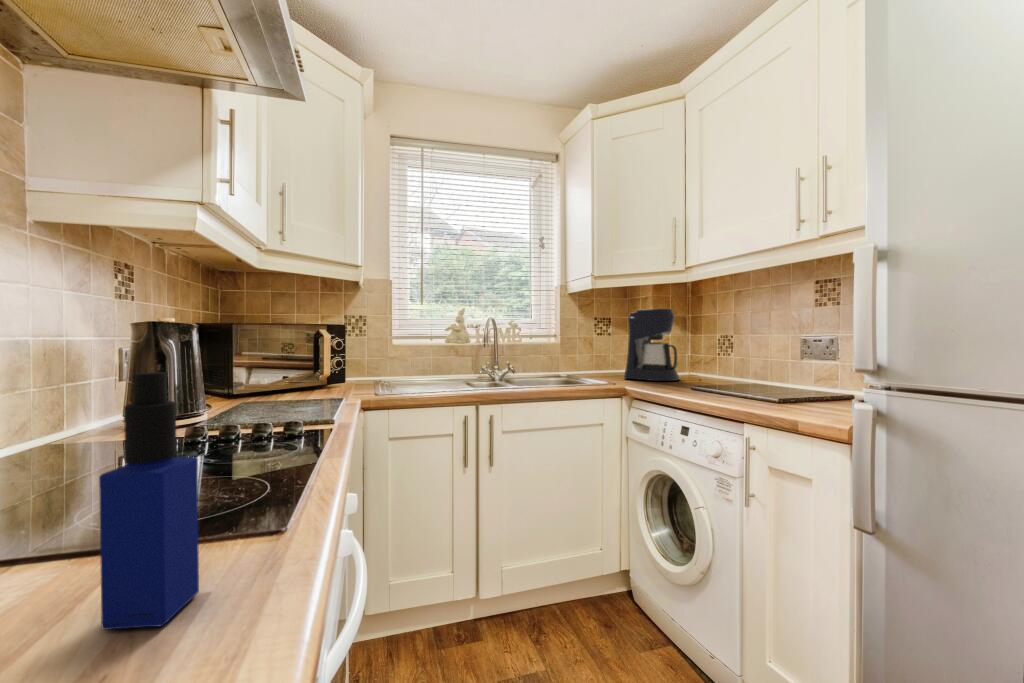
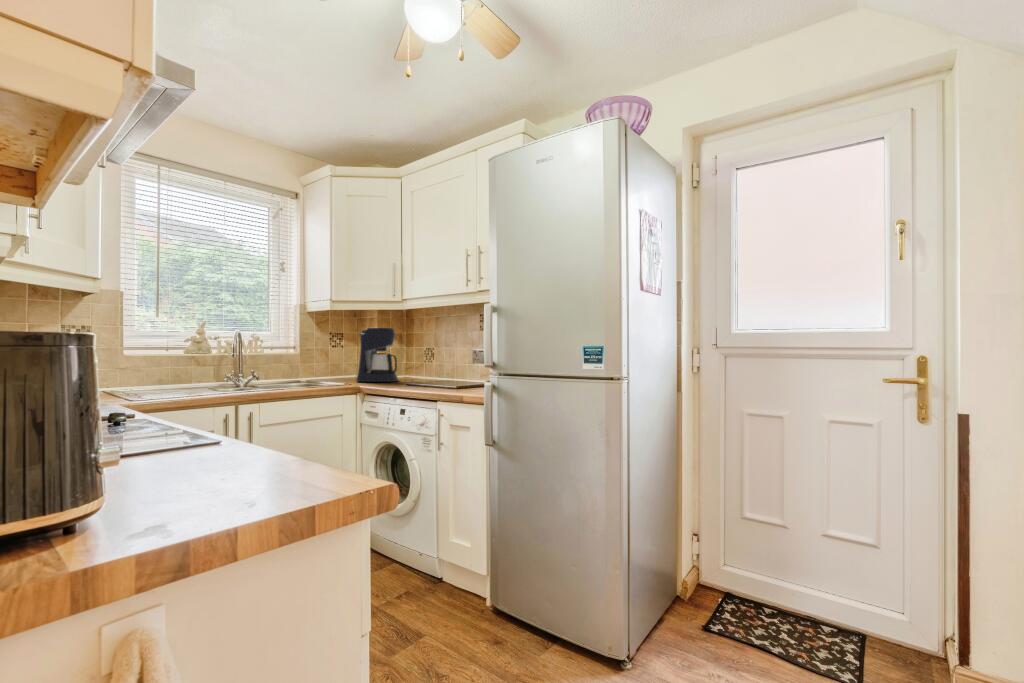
bottle: present [99,372,199,630] -> none [194,364,226,466]

